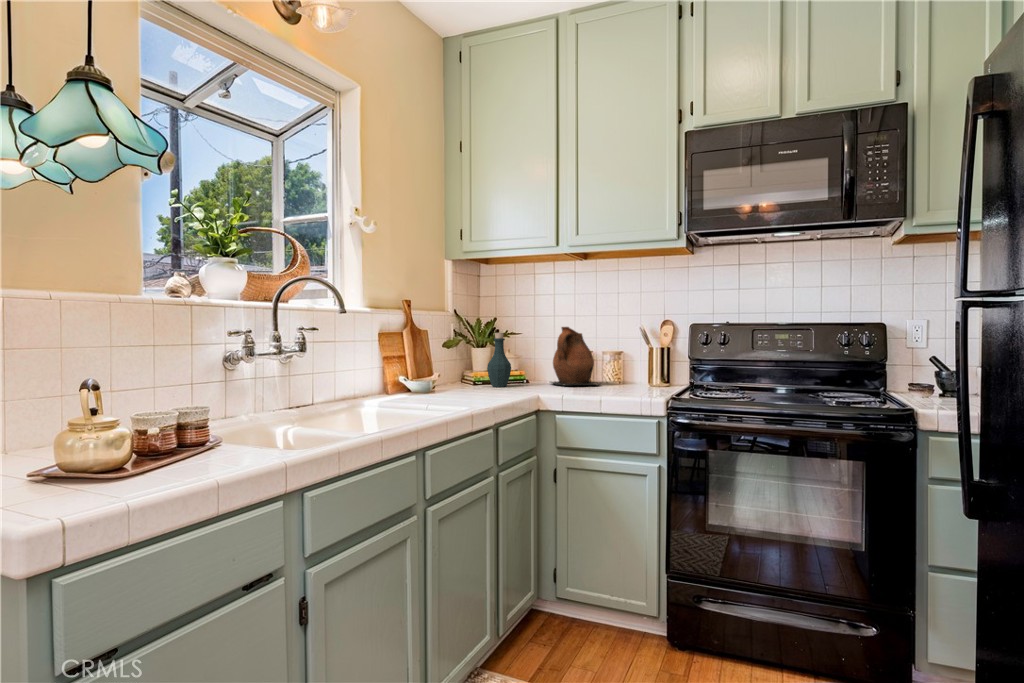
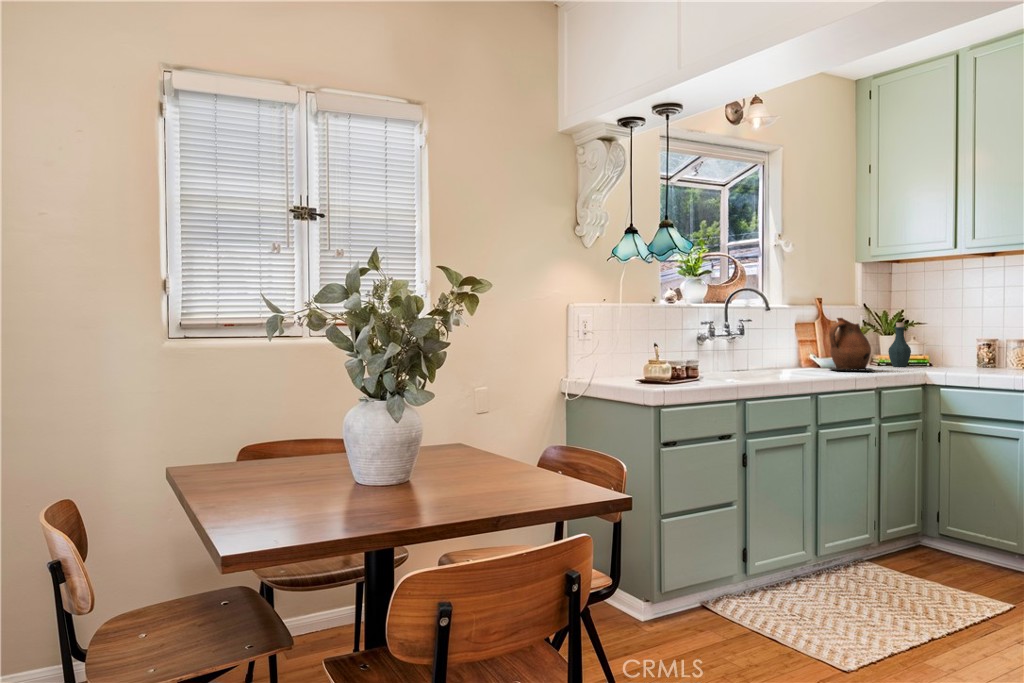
ceramic pitcher: present [551,327,600,385] -> present [829,318,874,371]

